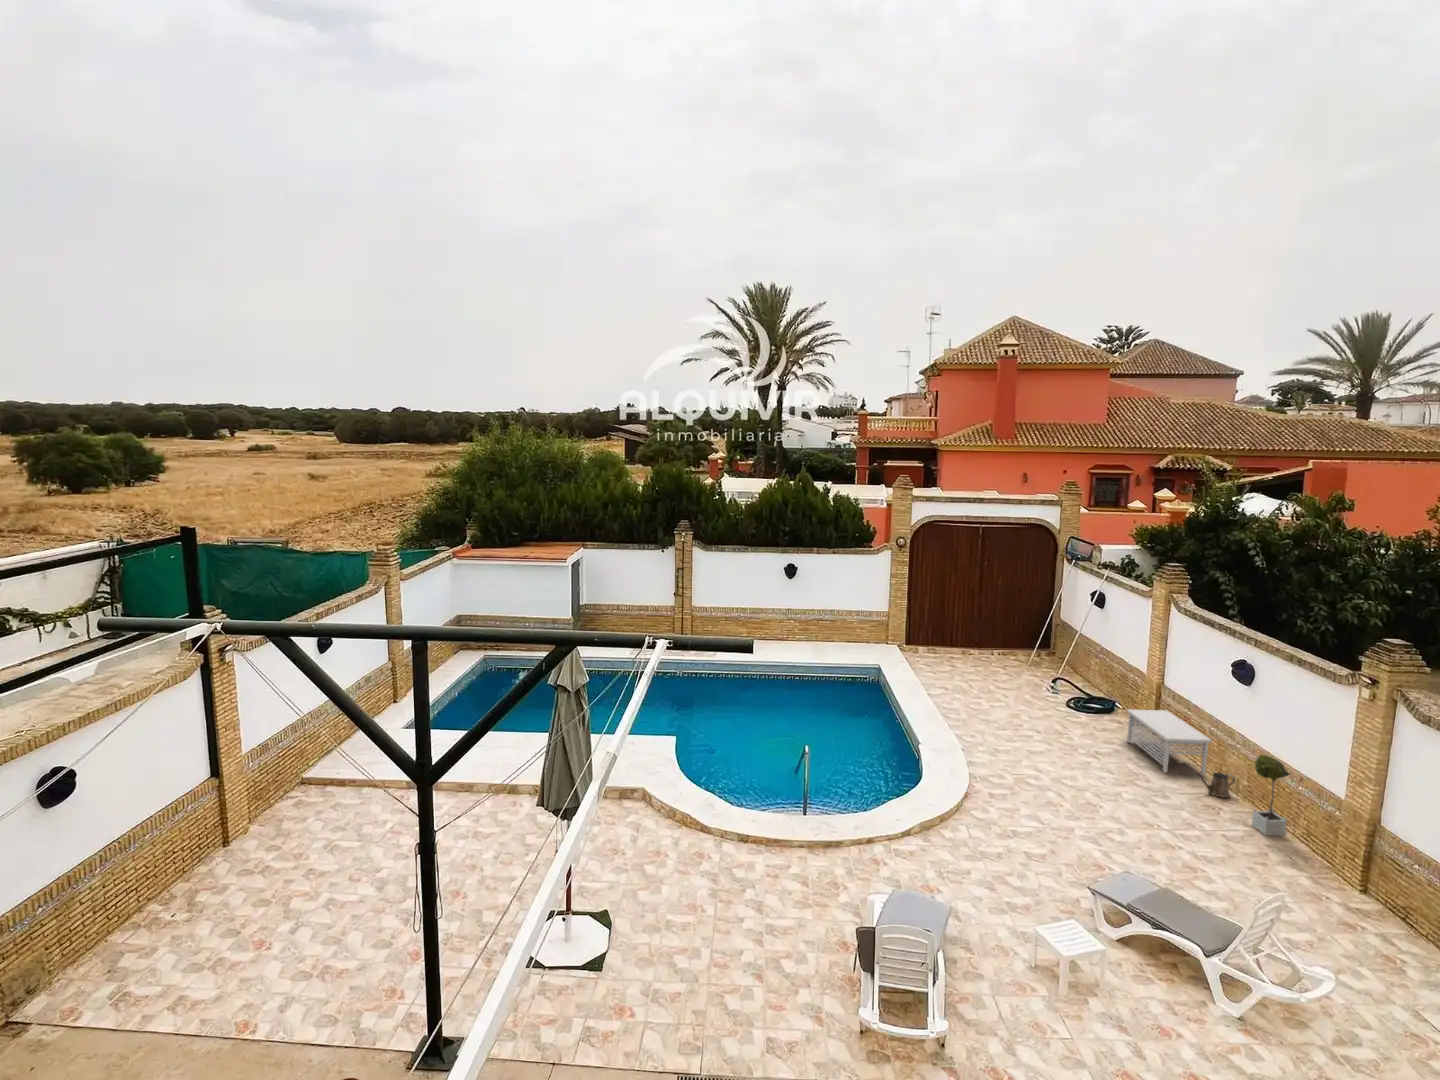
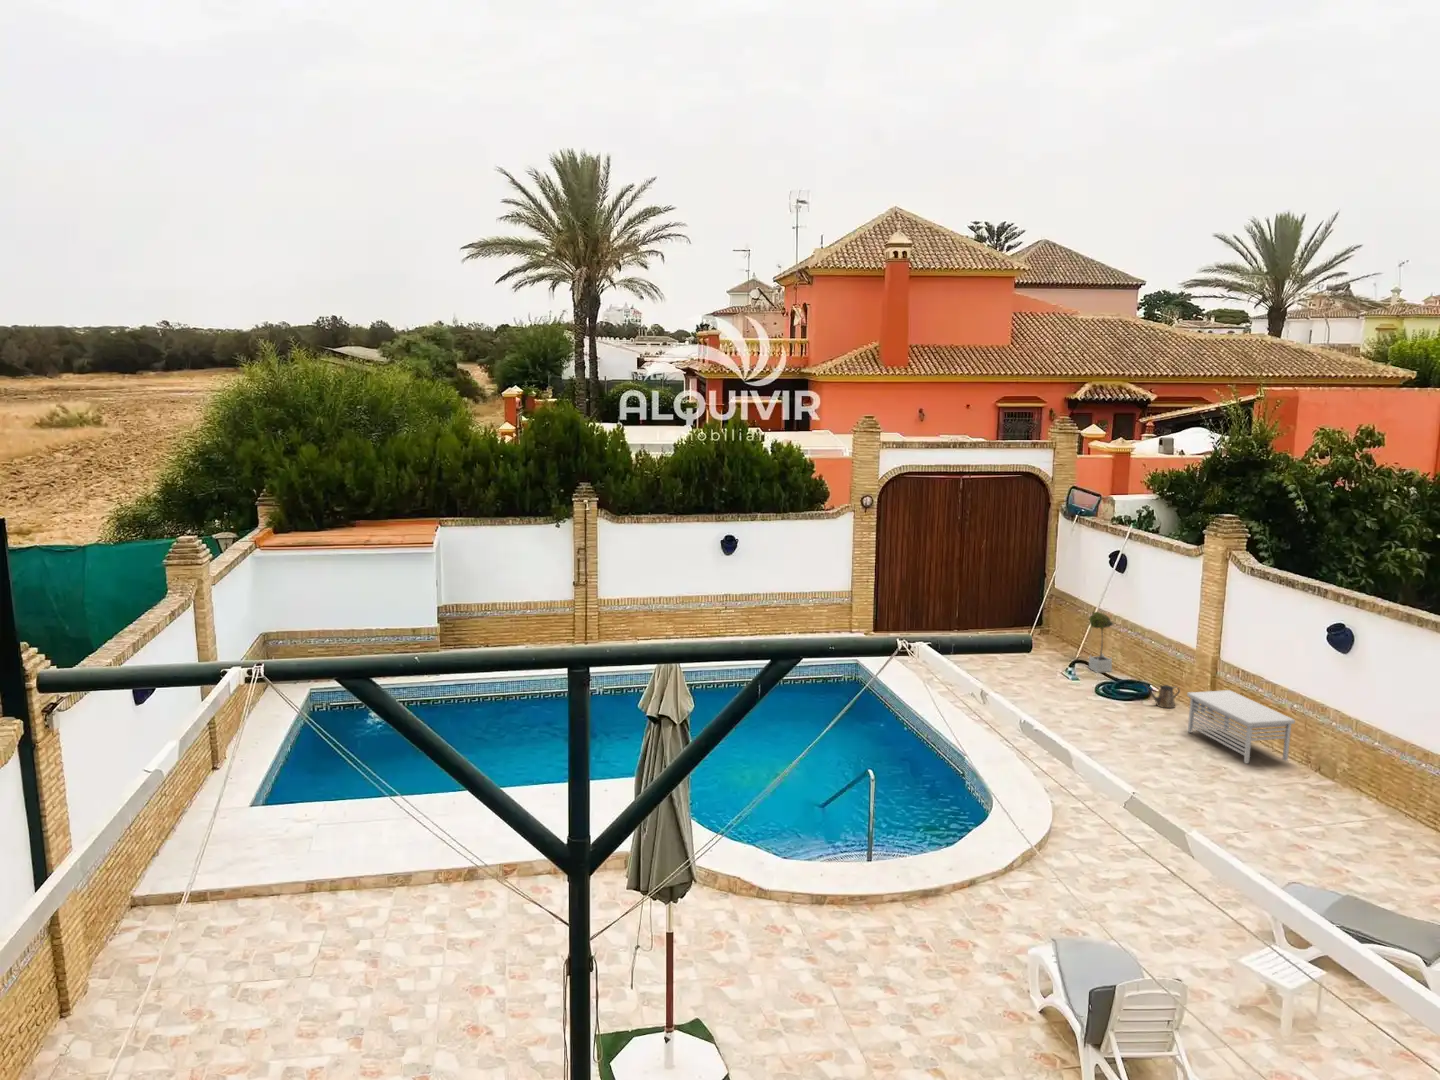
potted tree: present [1252,755,1290,836] -> present [1089,612,1113,673]
watering can: present [1194,771,1235,798] -> present [1145,685,1180,708]

